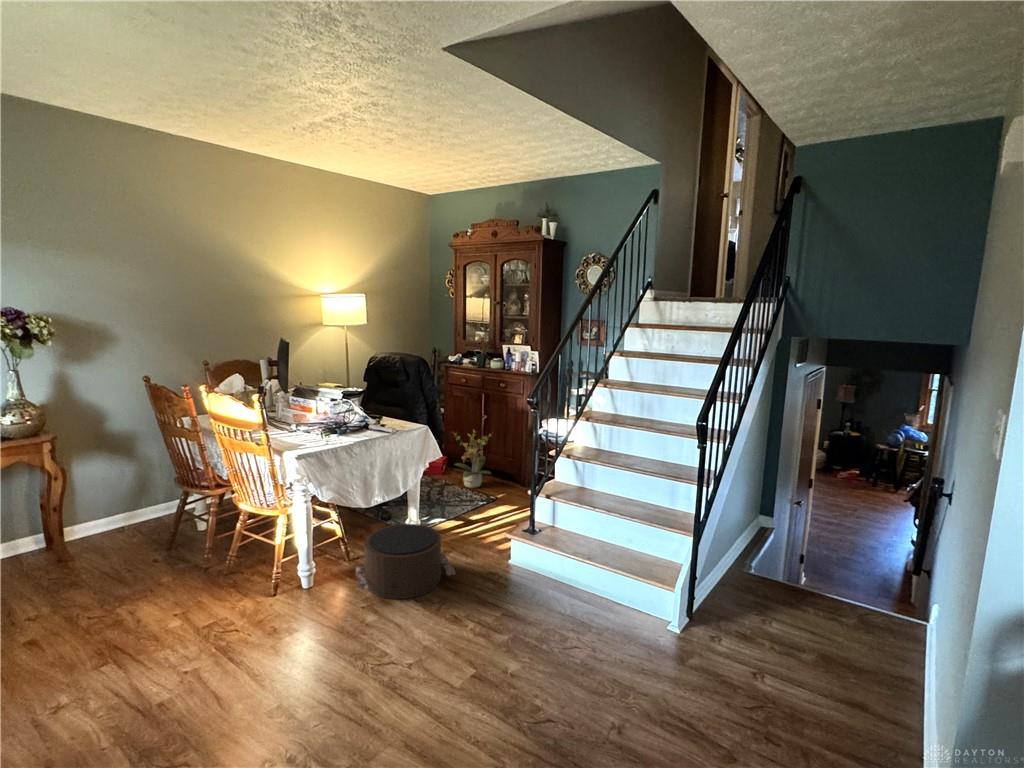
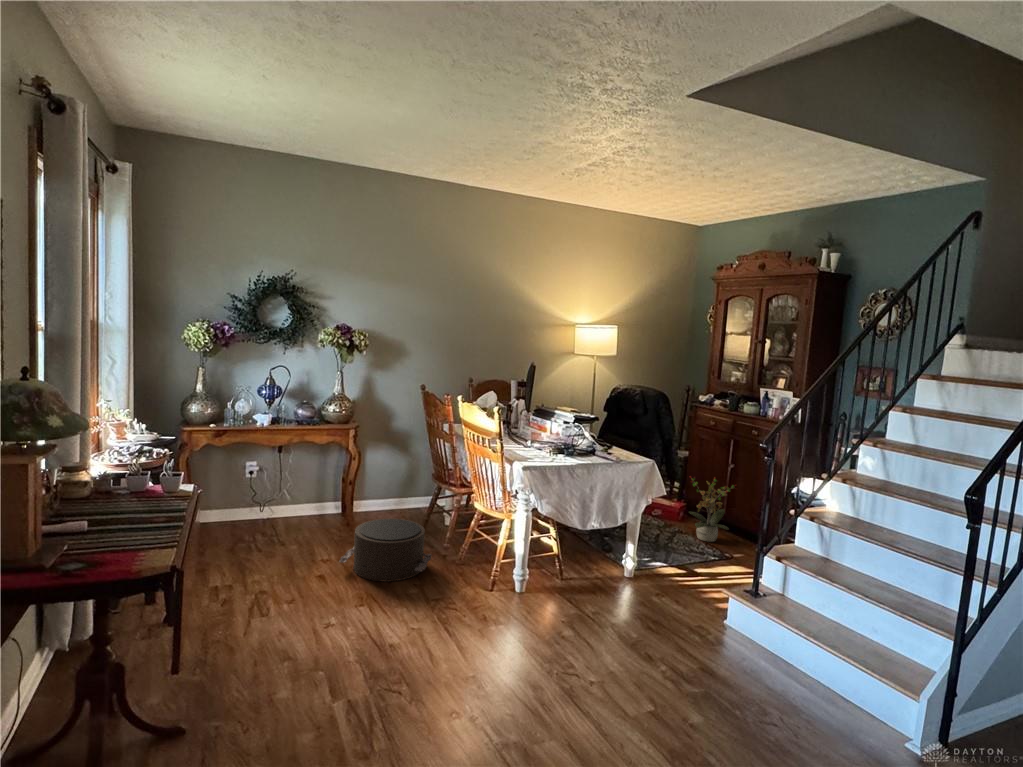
pouf: present [356,524,455,599] -> present [339,519,432,582]

